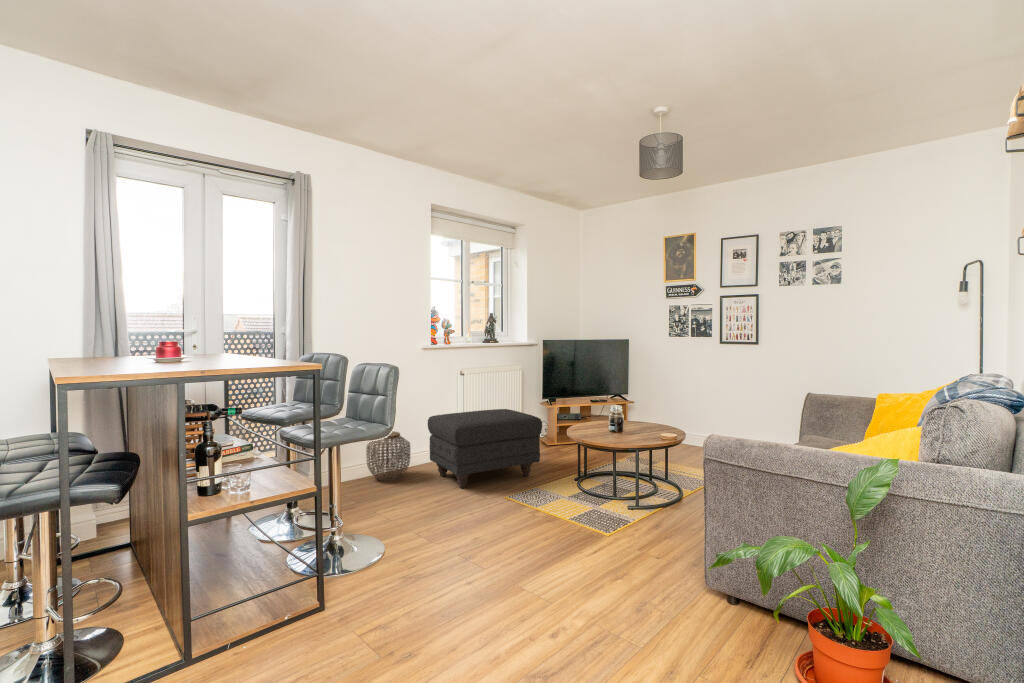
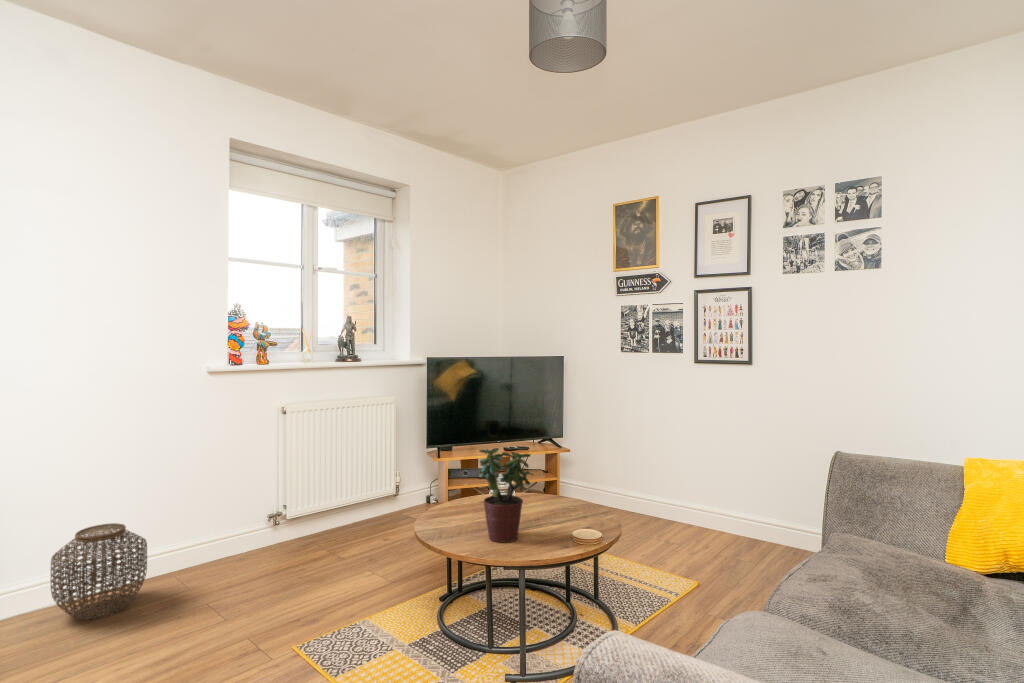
potted plant: none [607,386,638,435] -> present [479,448,533,542]
ottoman: present [427,409,542,488] -> none [179,474,383,639]

